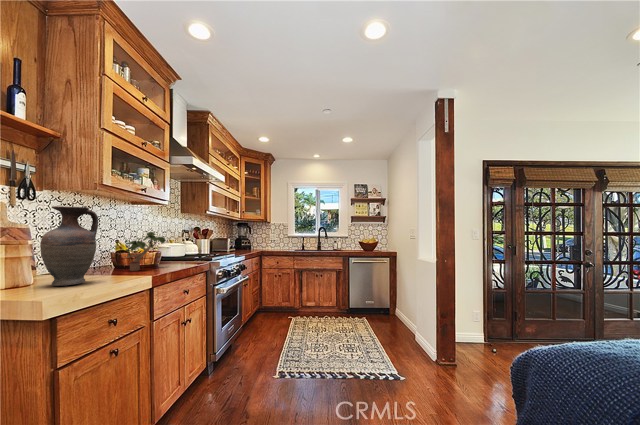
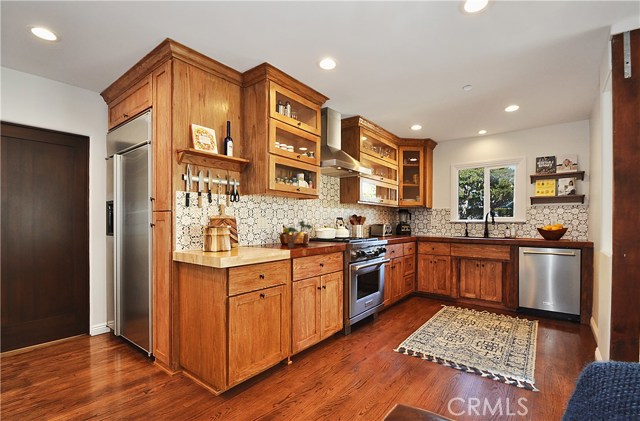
vase: present [40,206,98,286] -> none [234,208,261,254]

